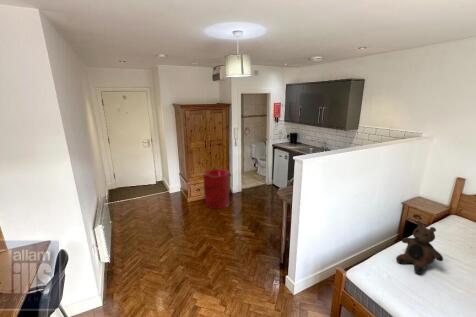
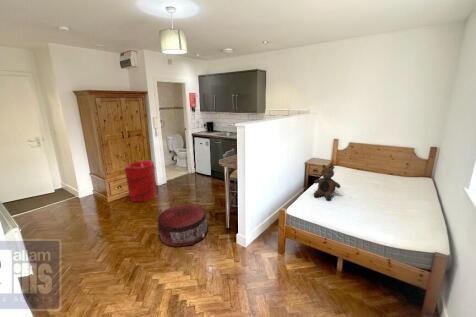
pouf: none [213,224,263,272] -> present [157,204,208,247]

